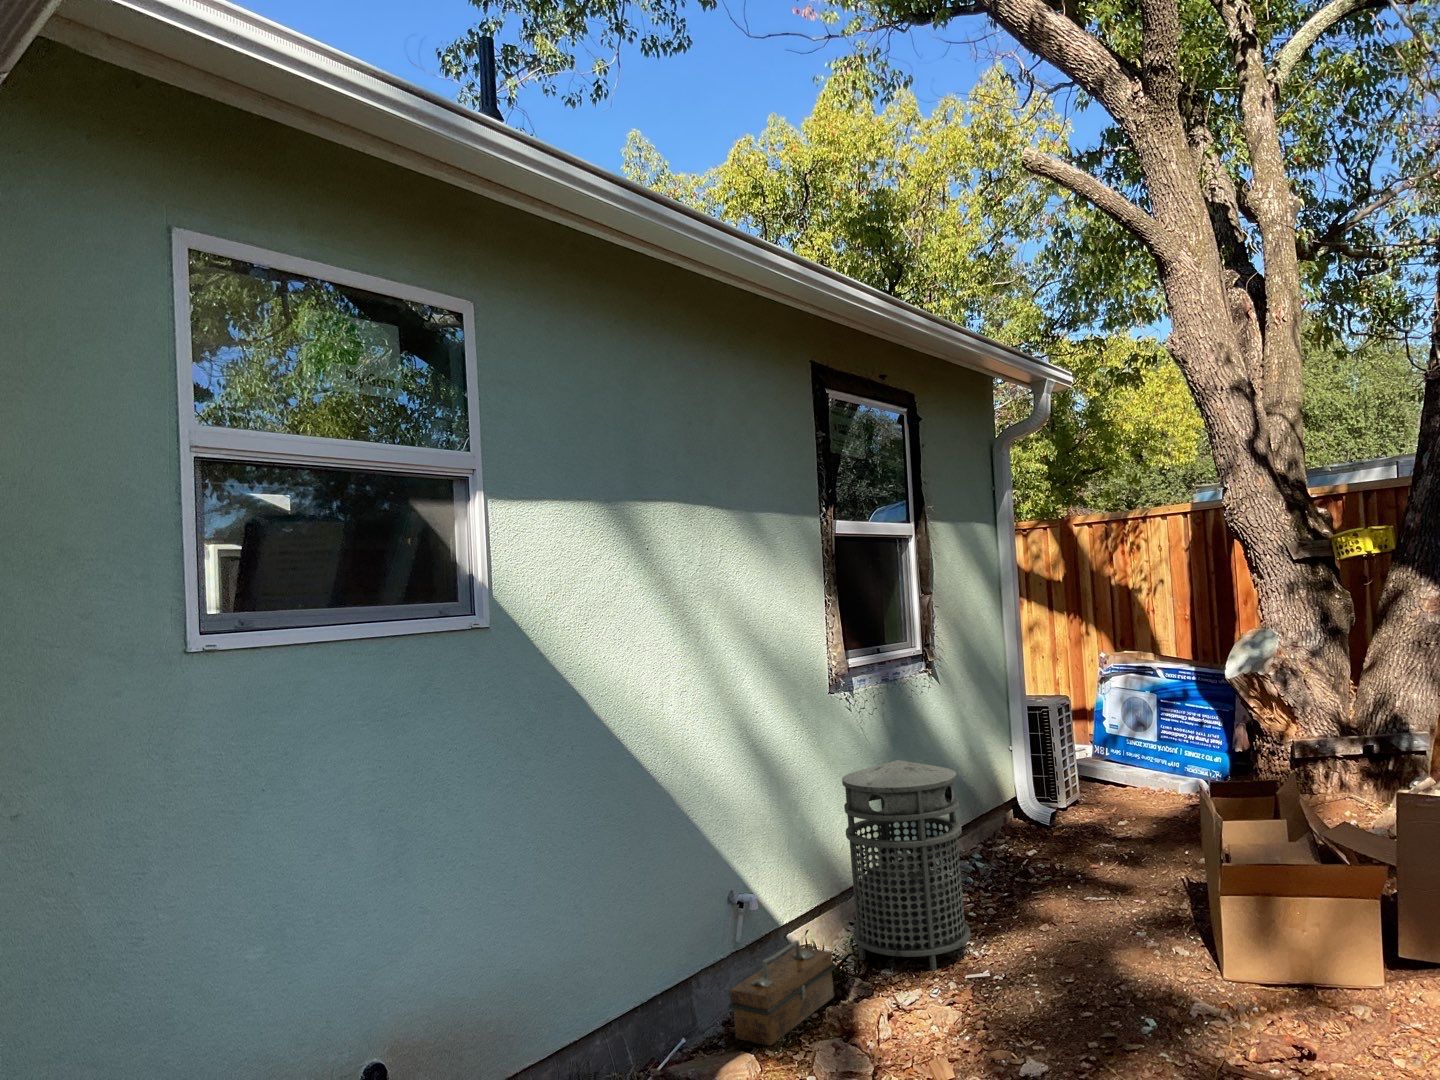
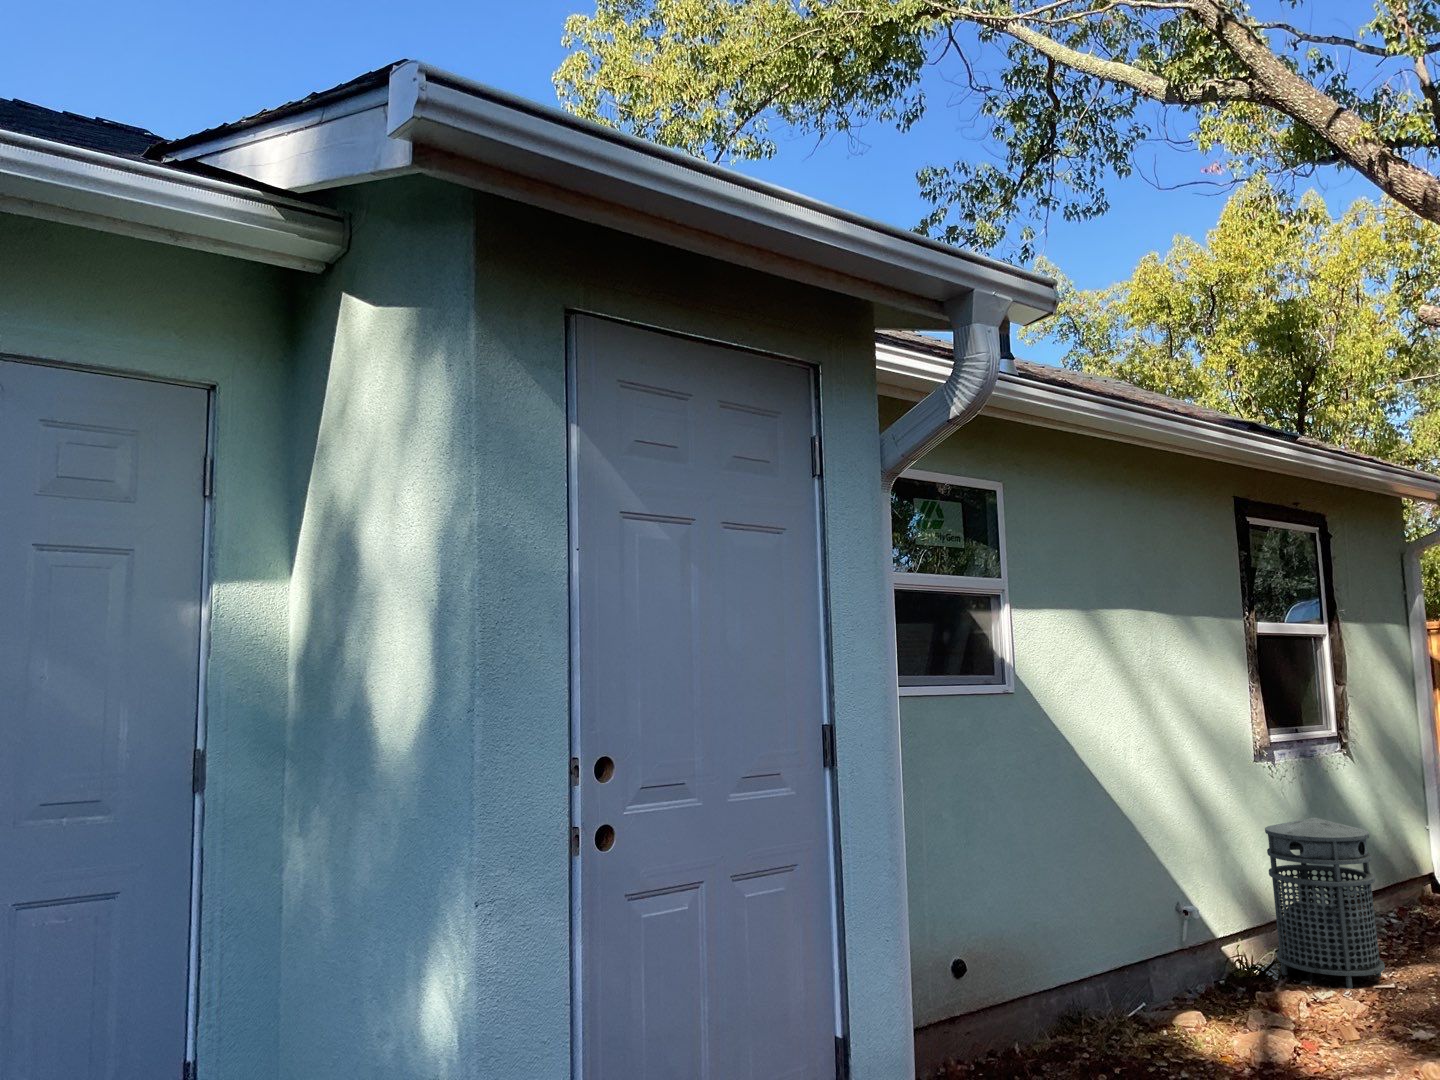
toolbox: present [728,940,836,1046] -> none [1176,944,1263,1013]

